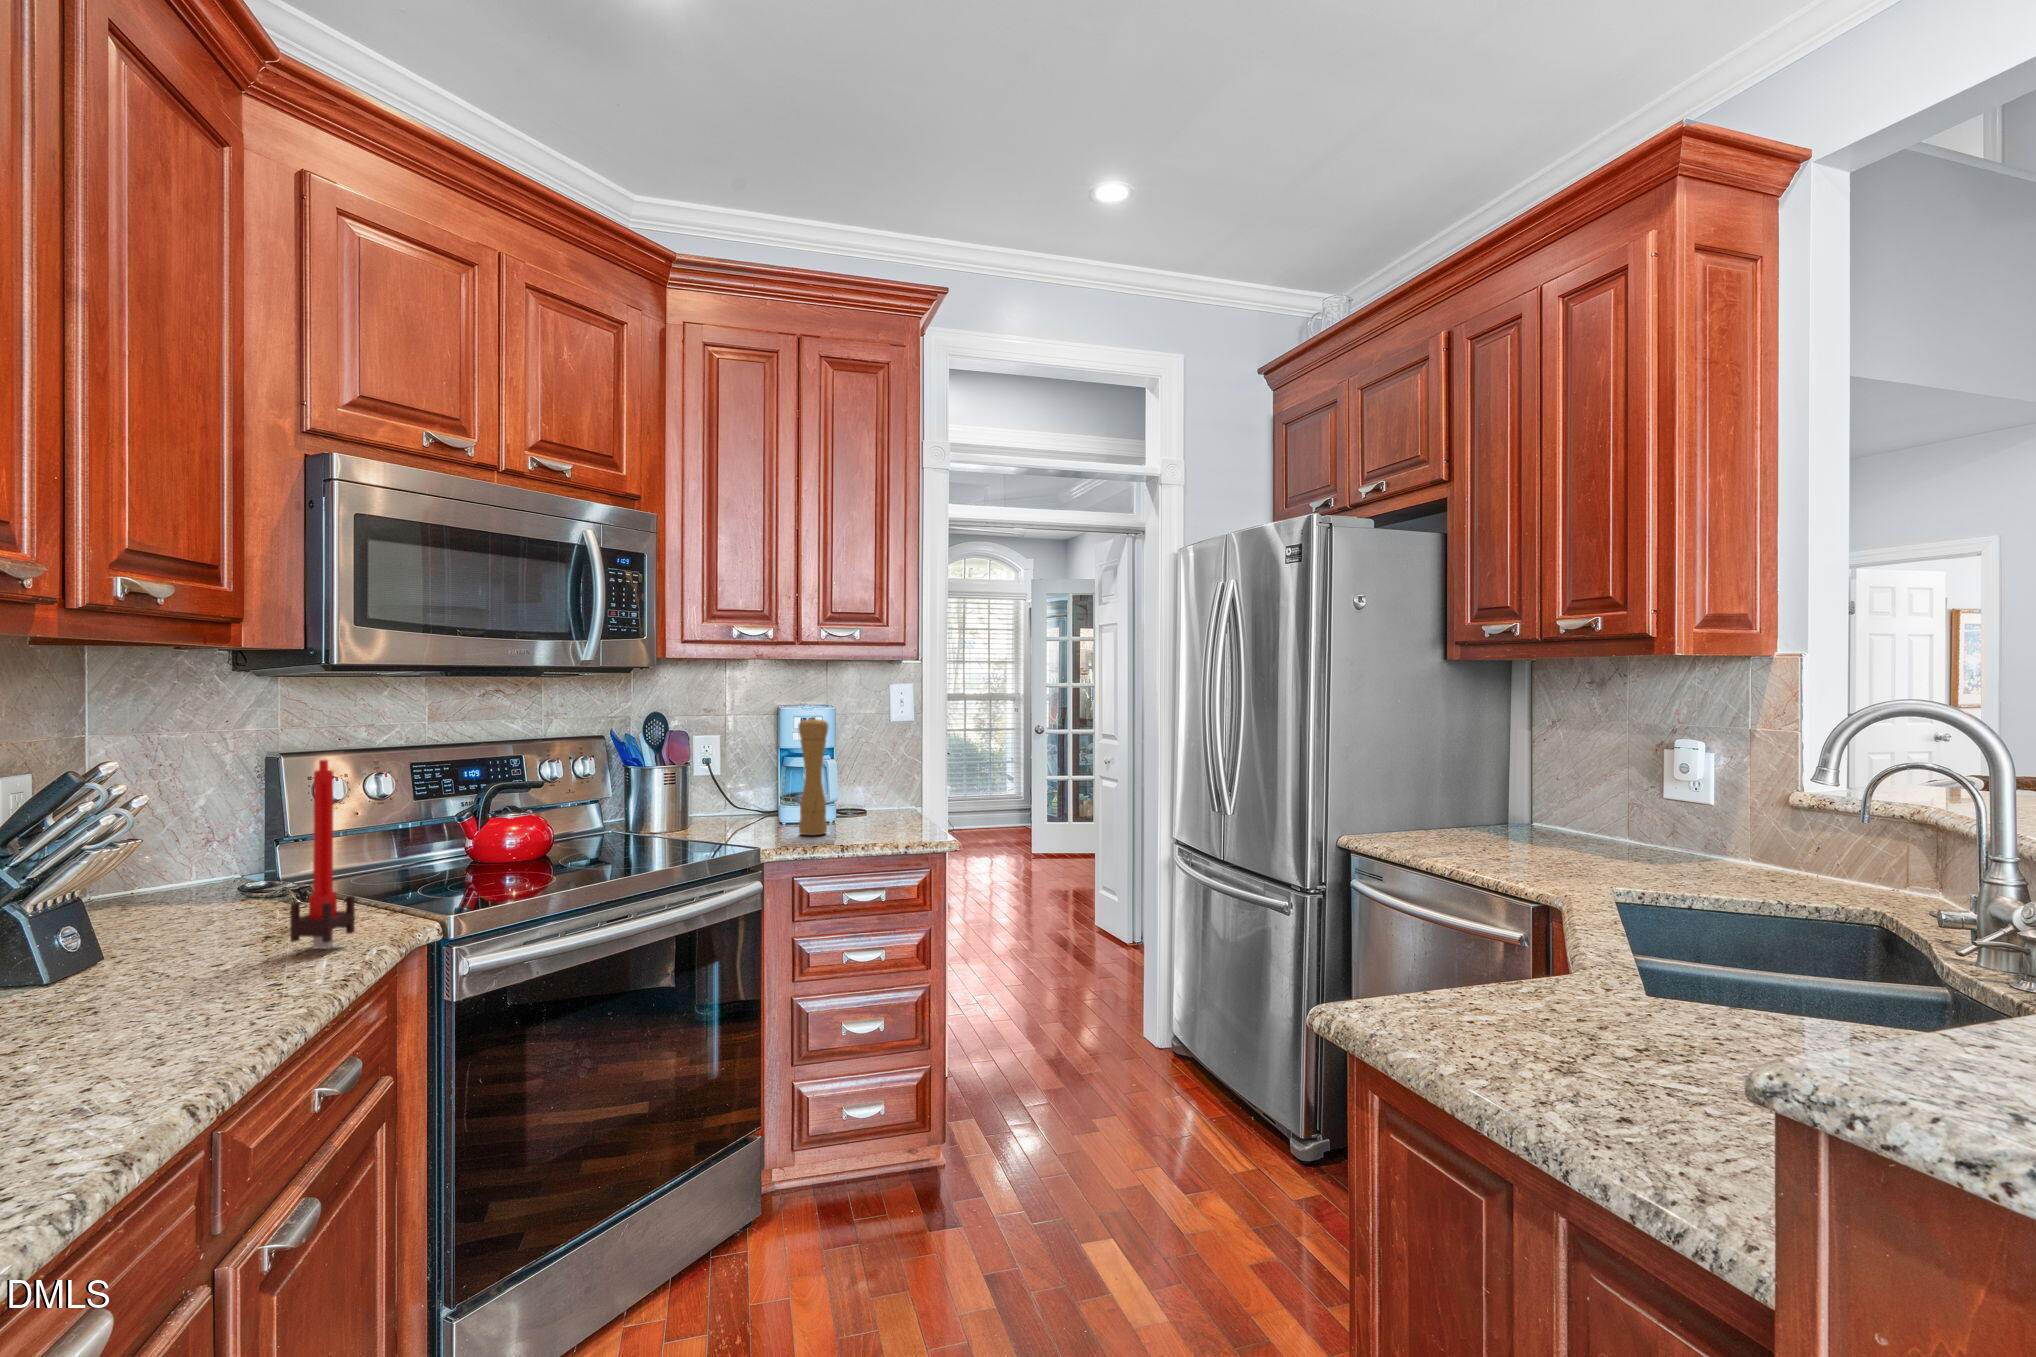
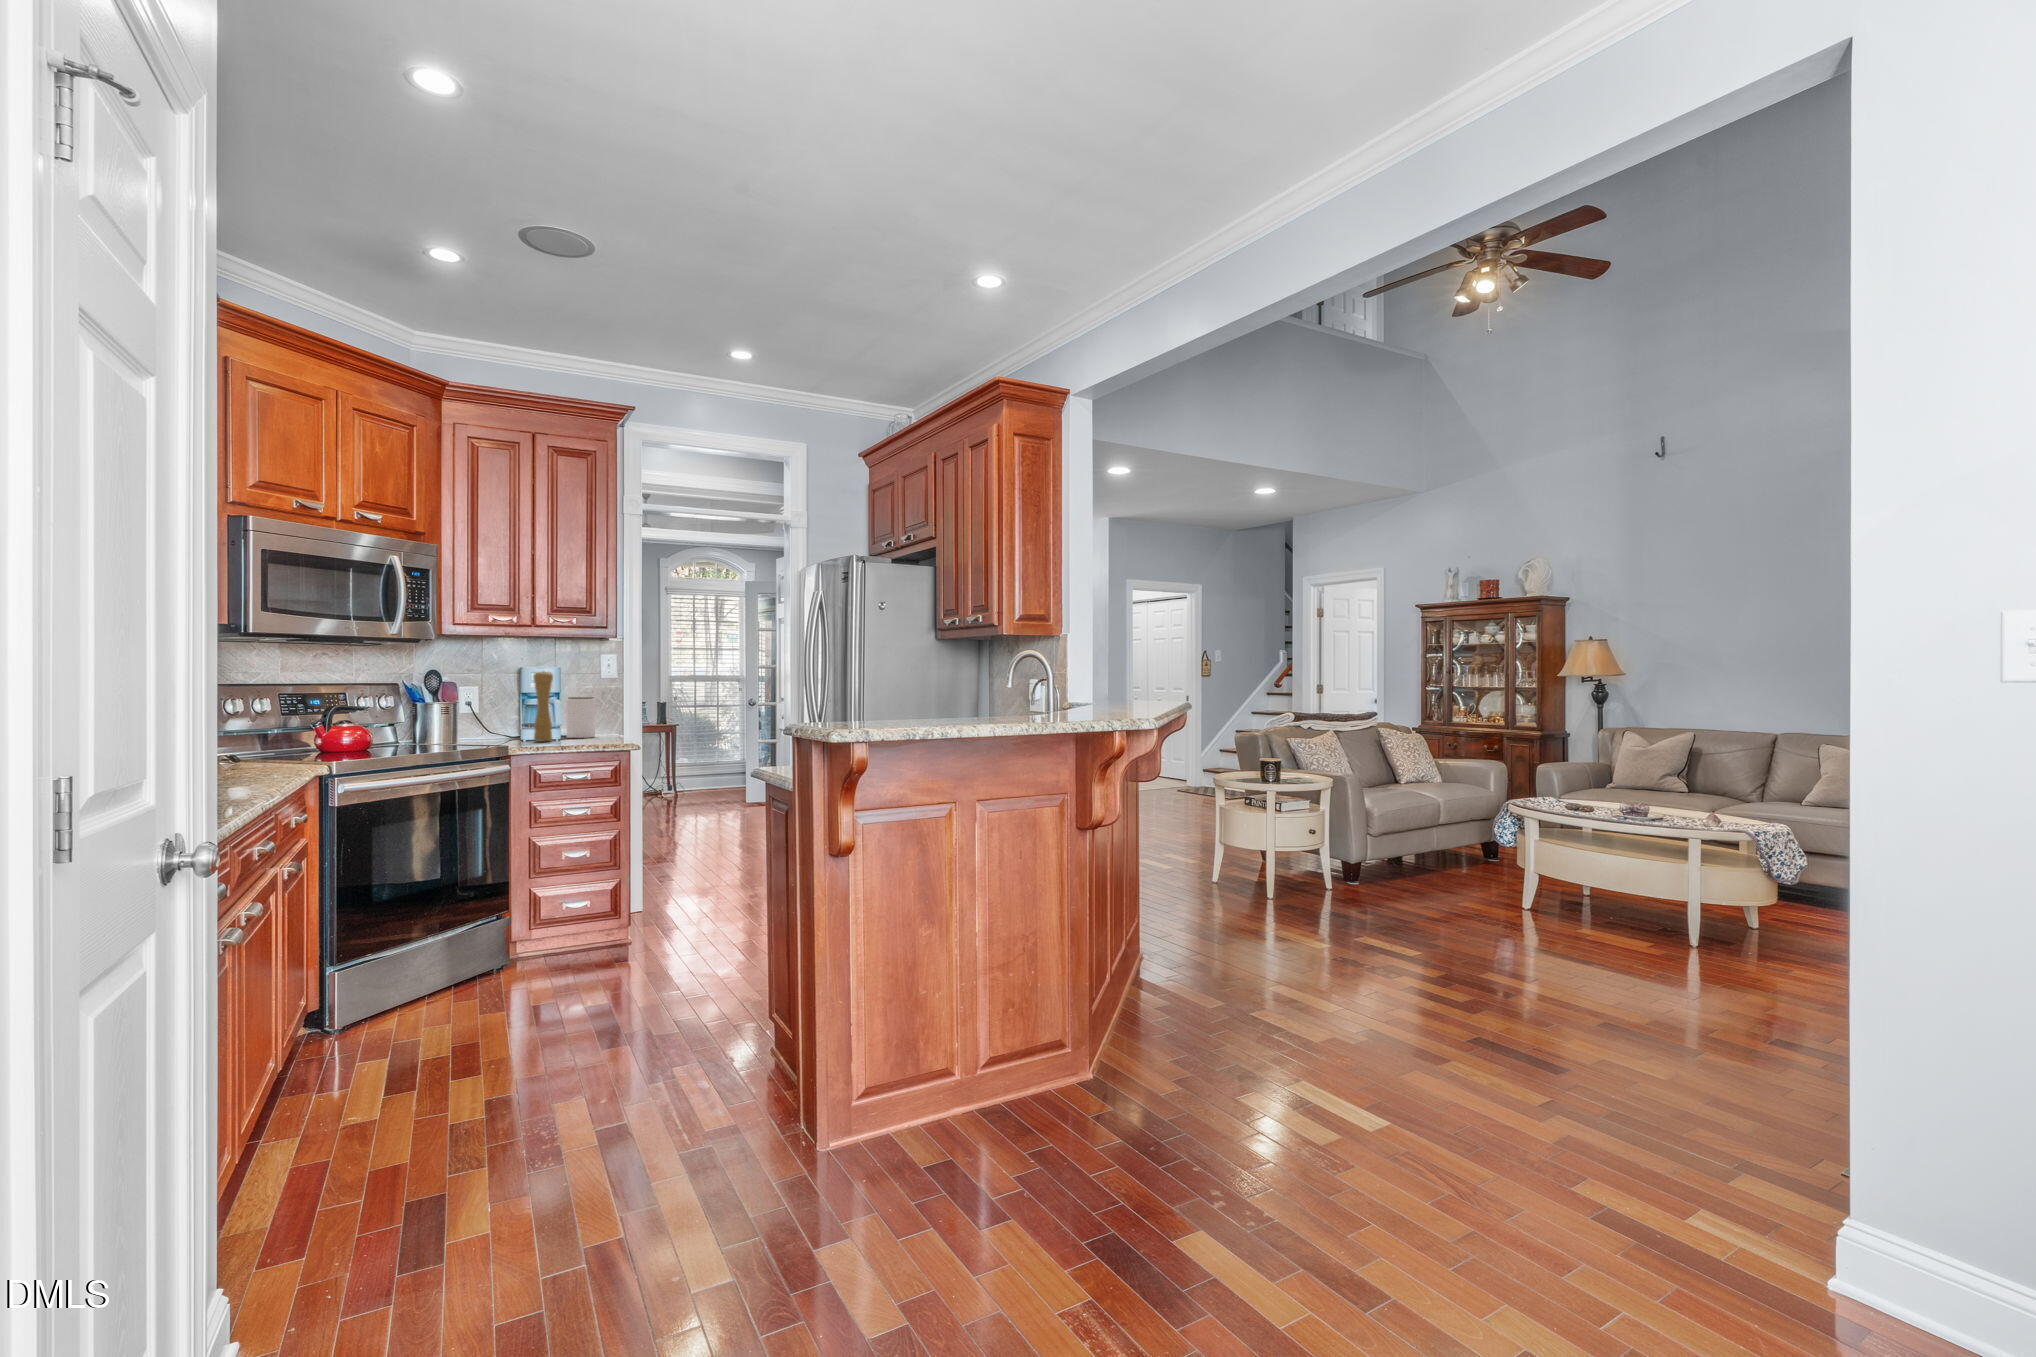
jar: none [846,755,888,823] -> present [567,697,595,738]
candle: present [290,760,355,949] -> none [258,677,290,770]

